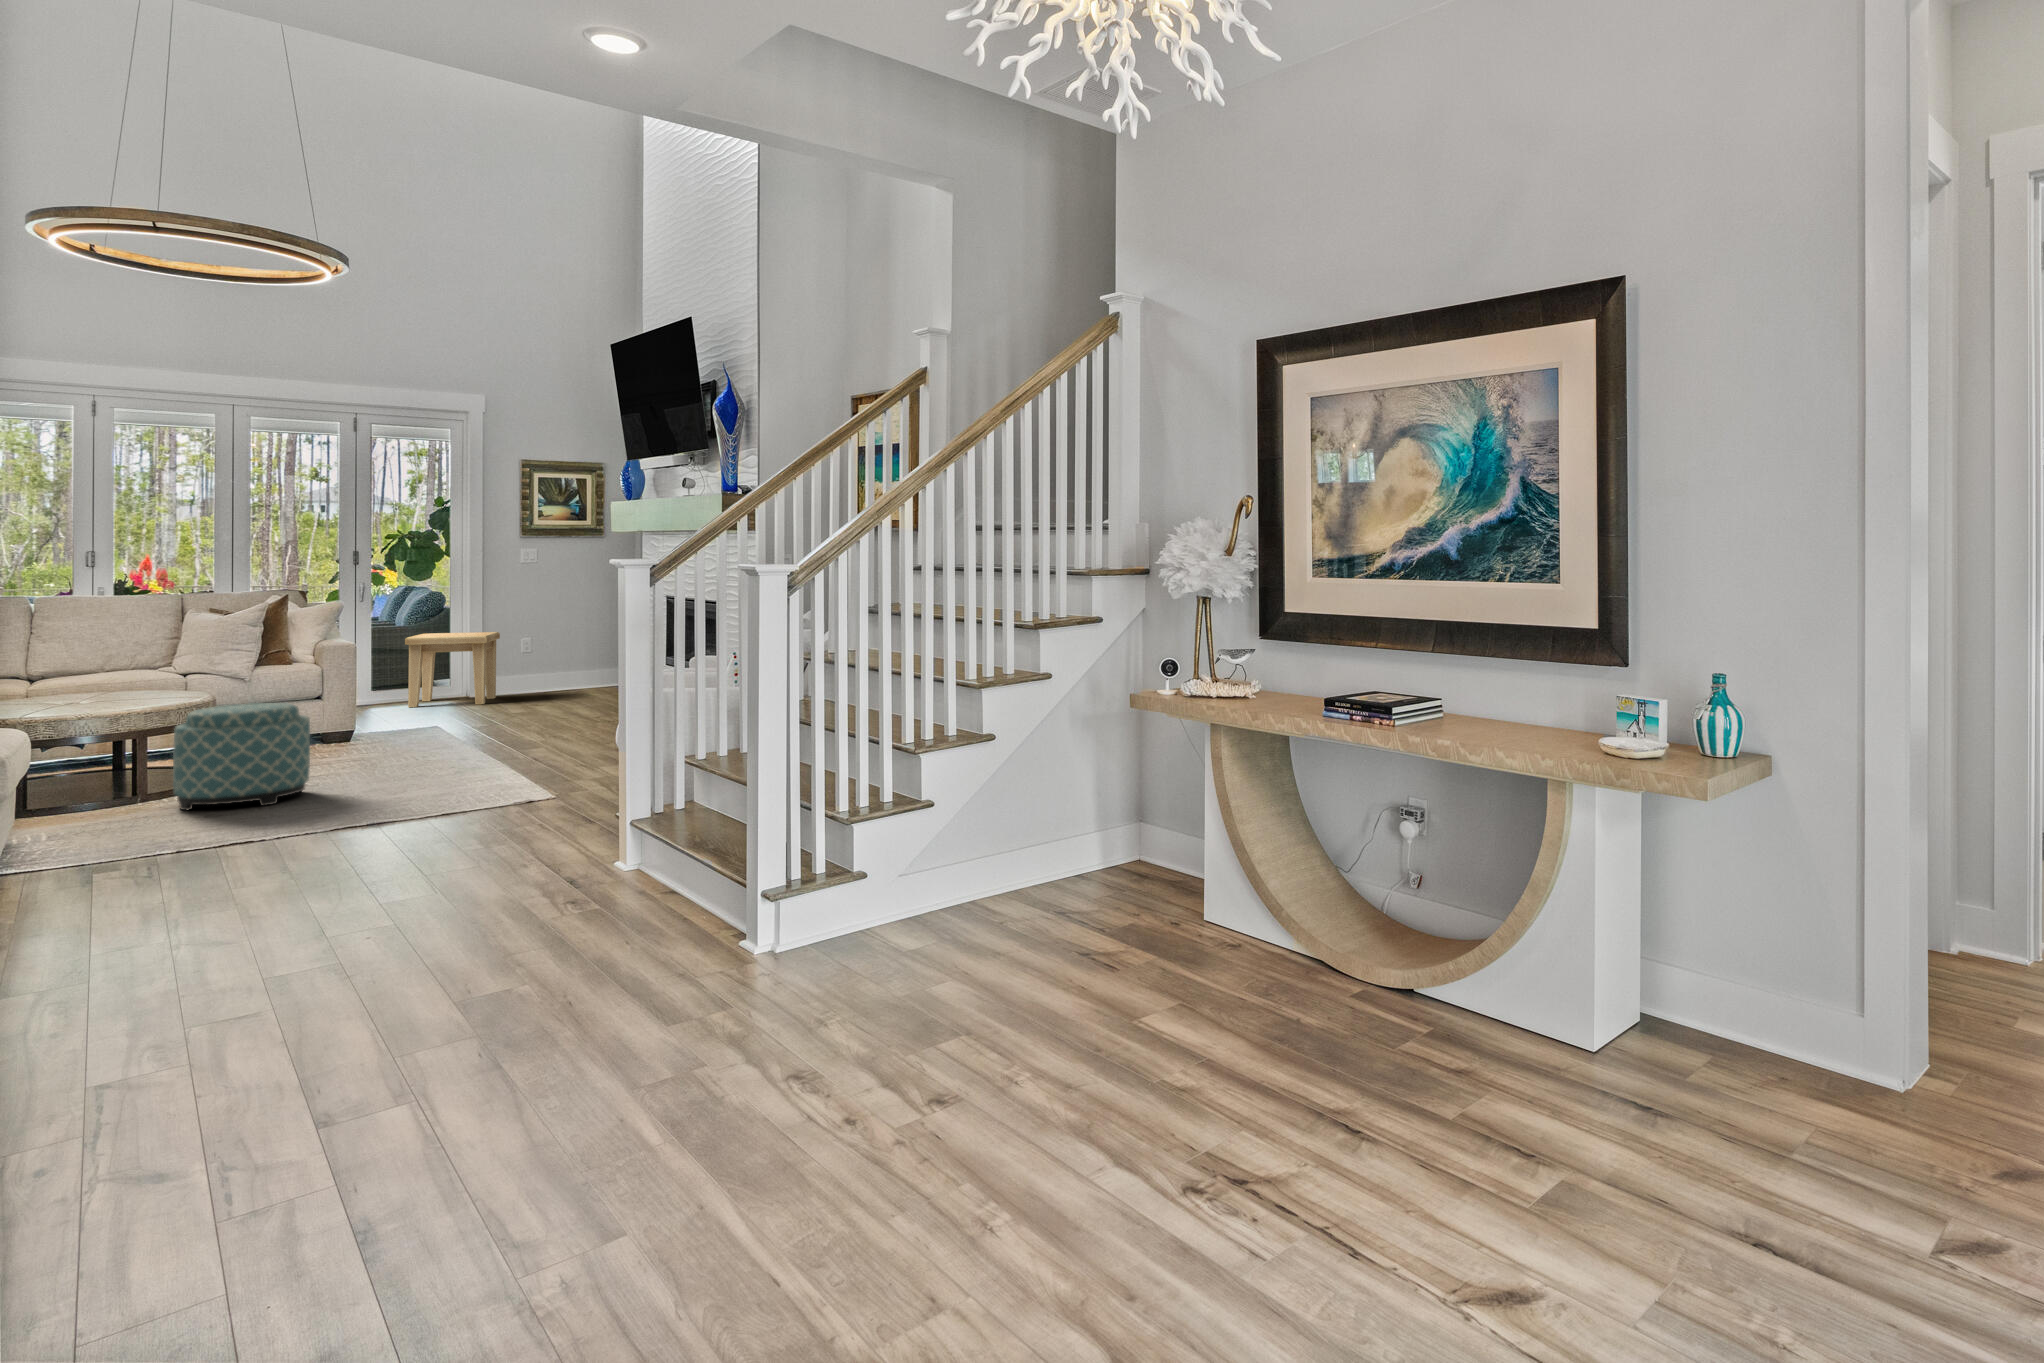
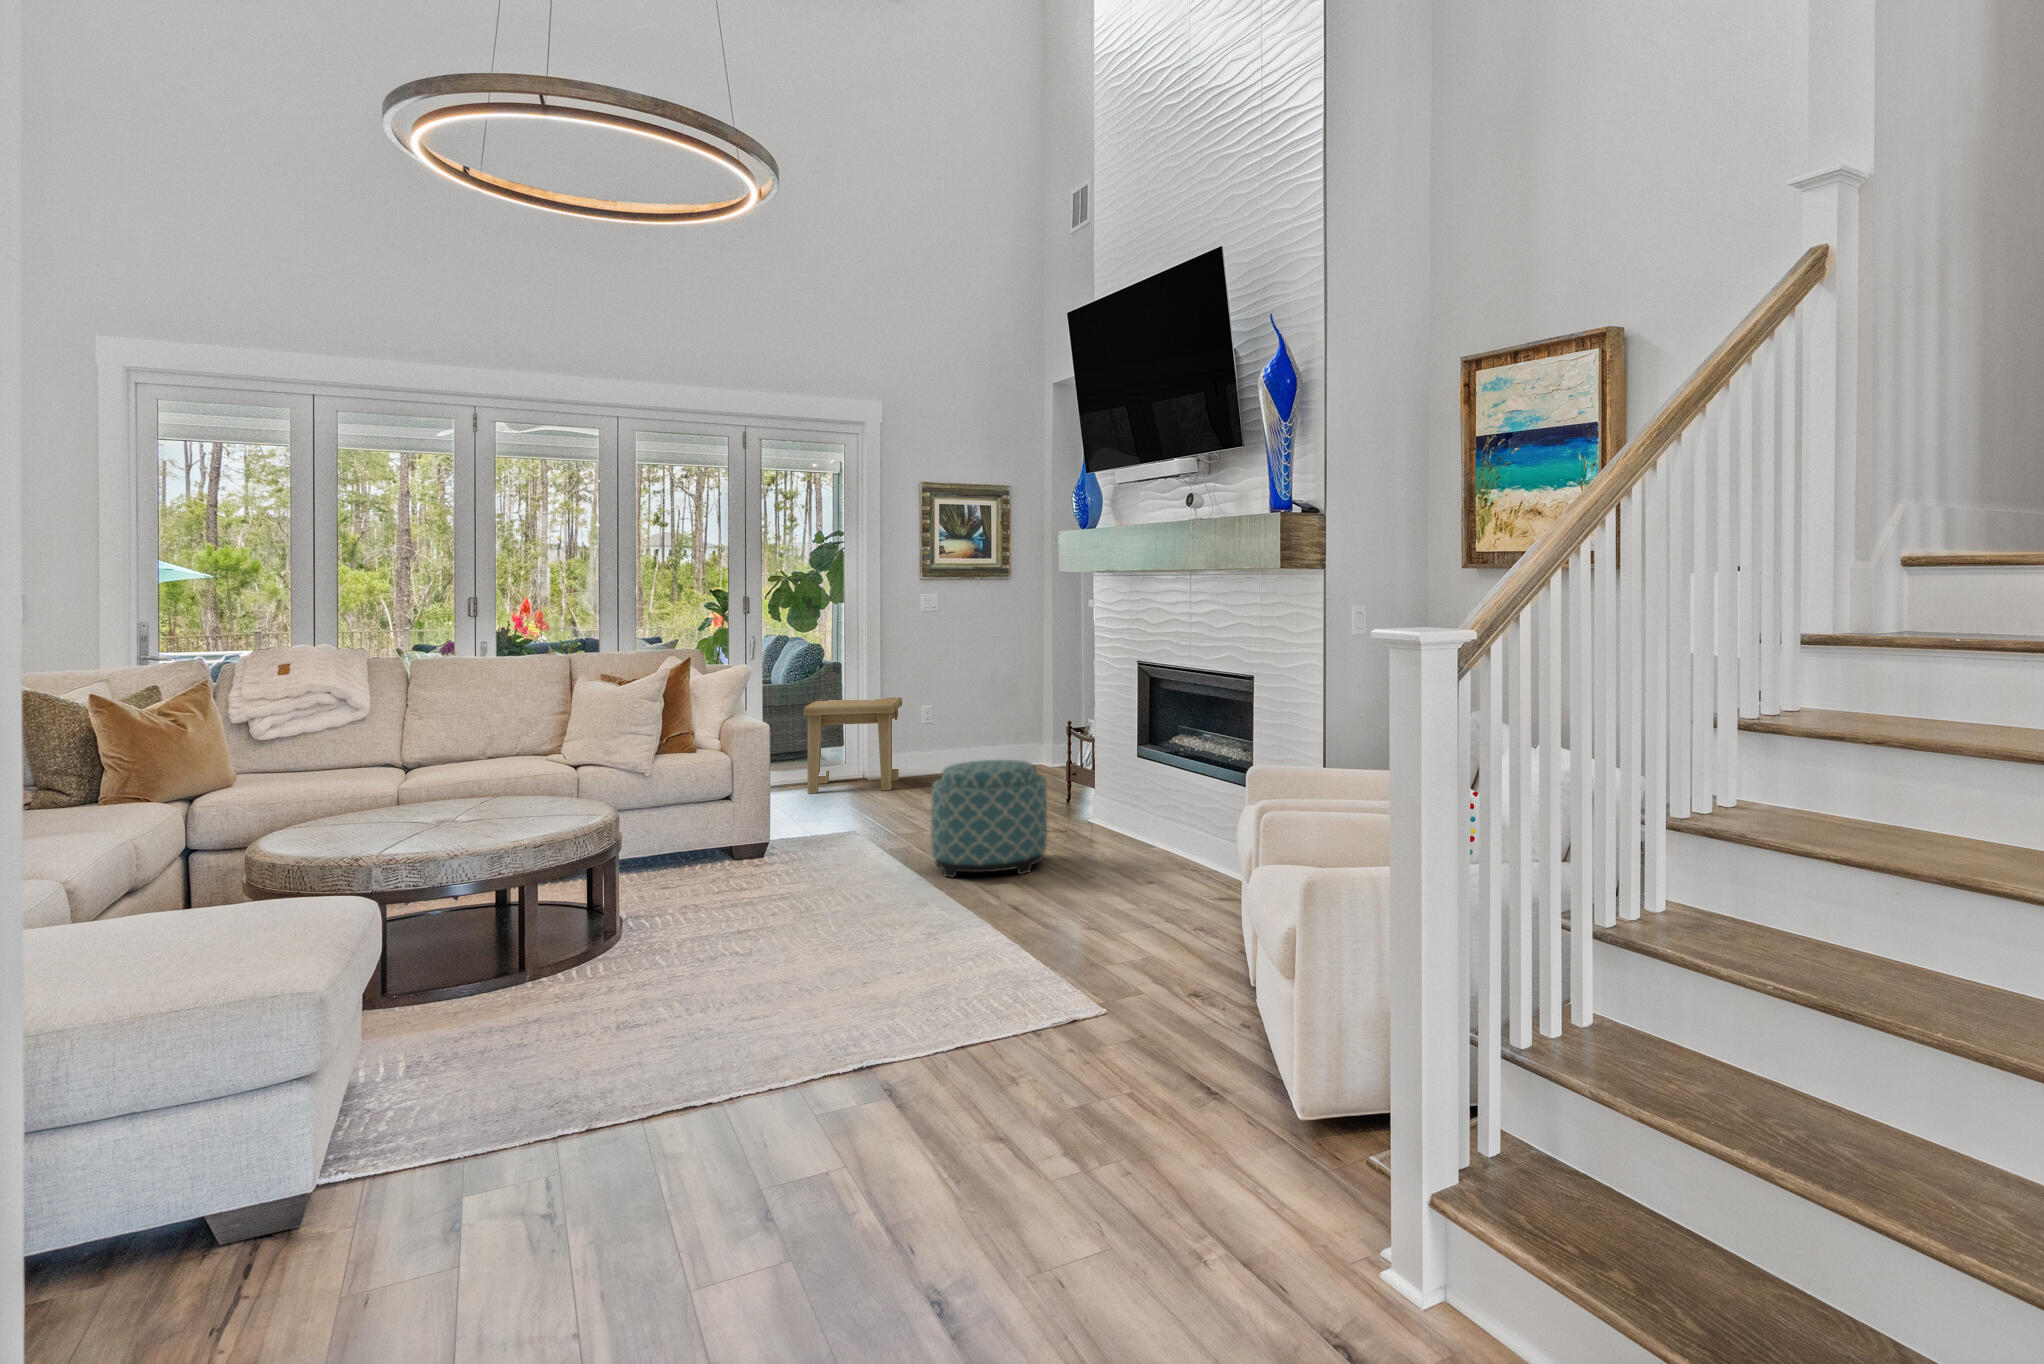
ottoman: present [173,703,310,811] -> present [931,760,1047,877]

